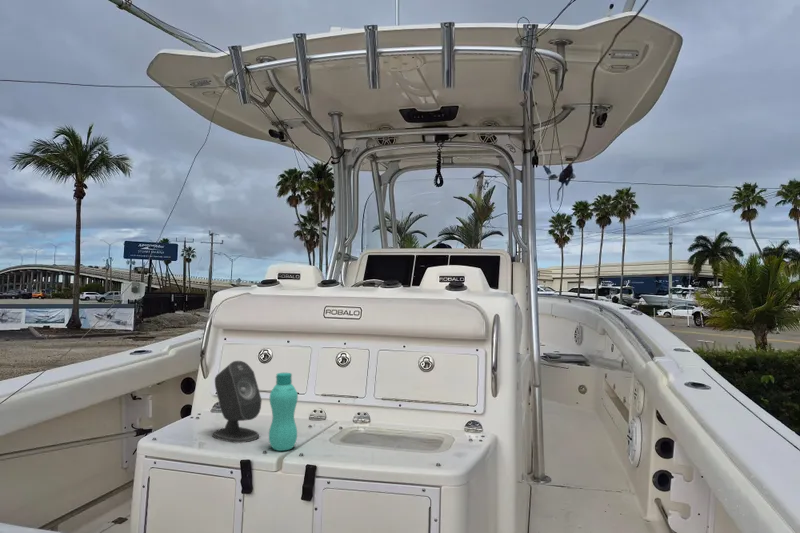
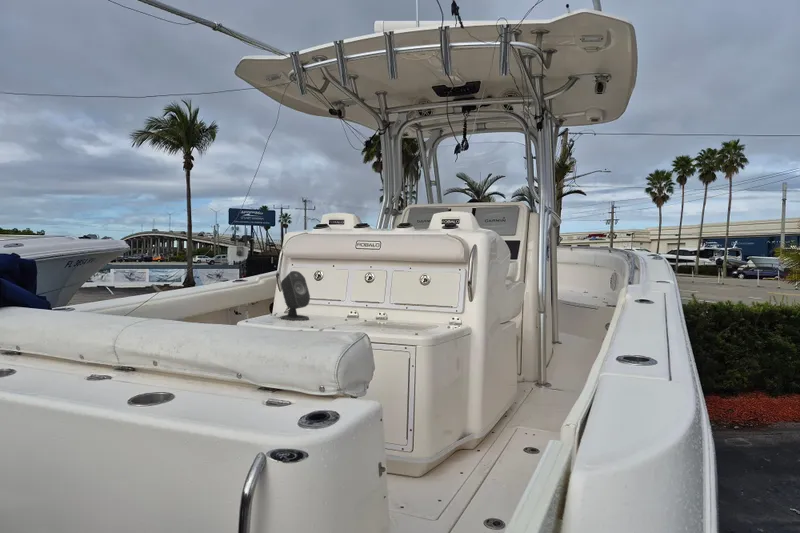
bottle: present [269,373,298,451] -> none [313,276,330,323]

